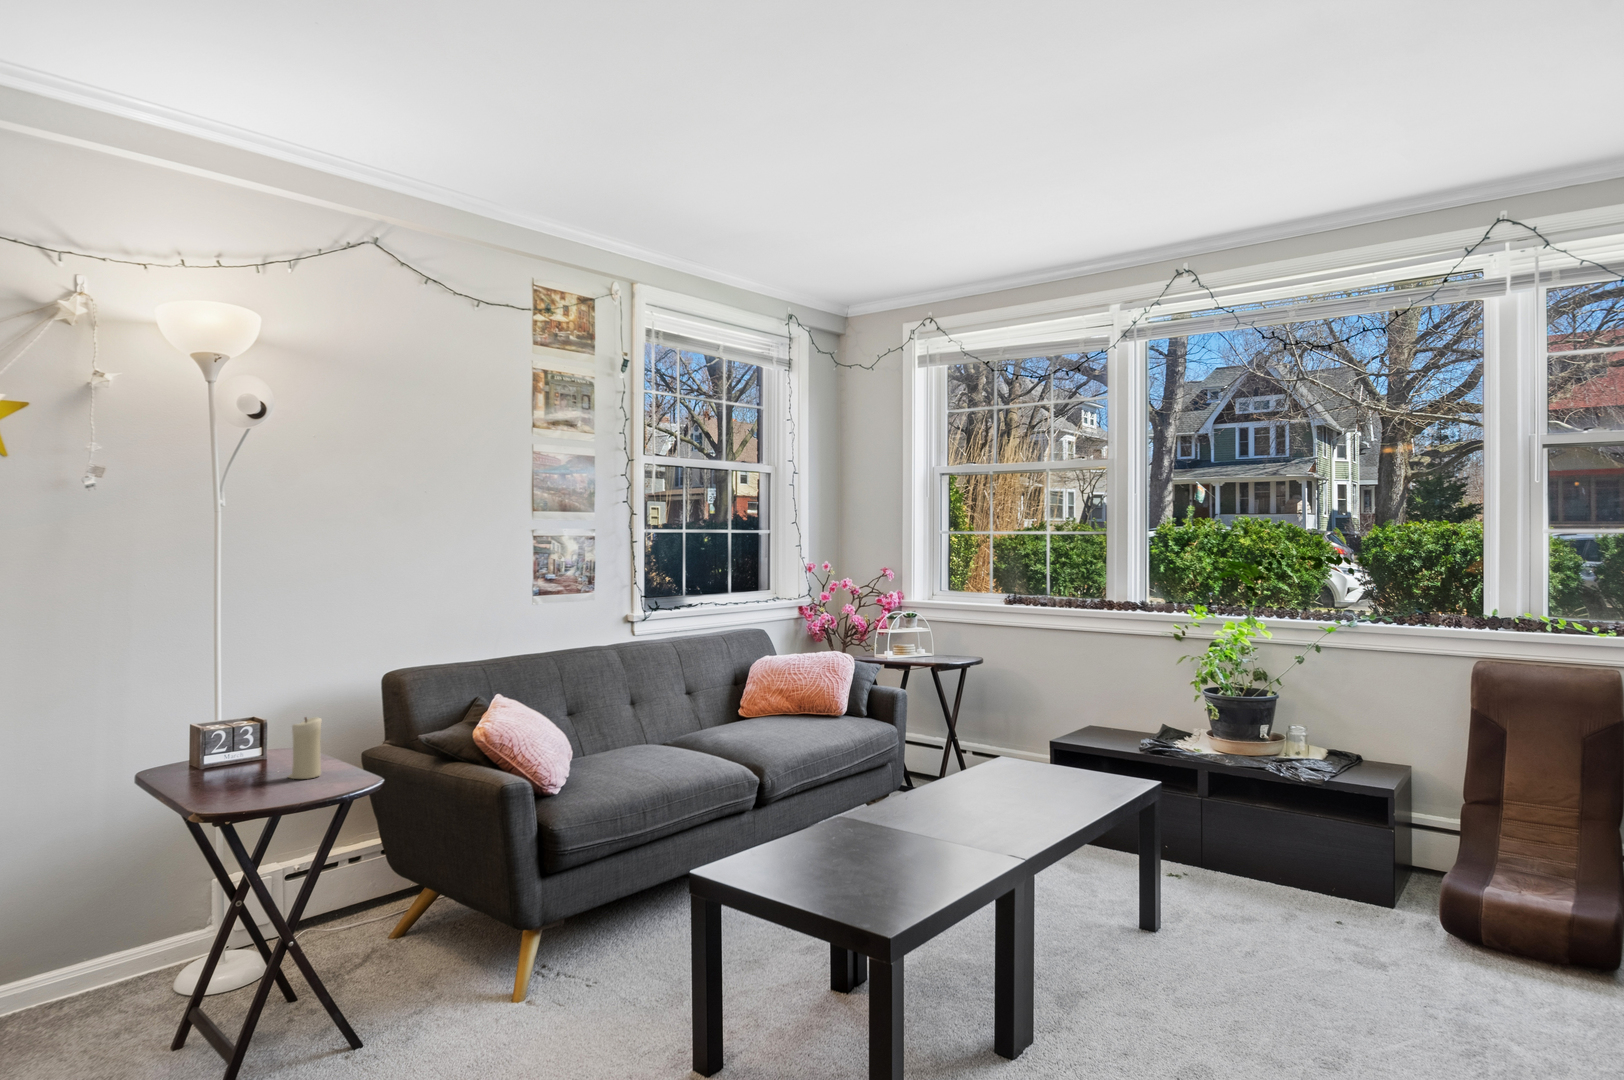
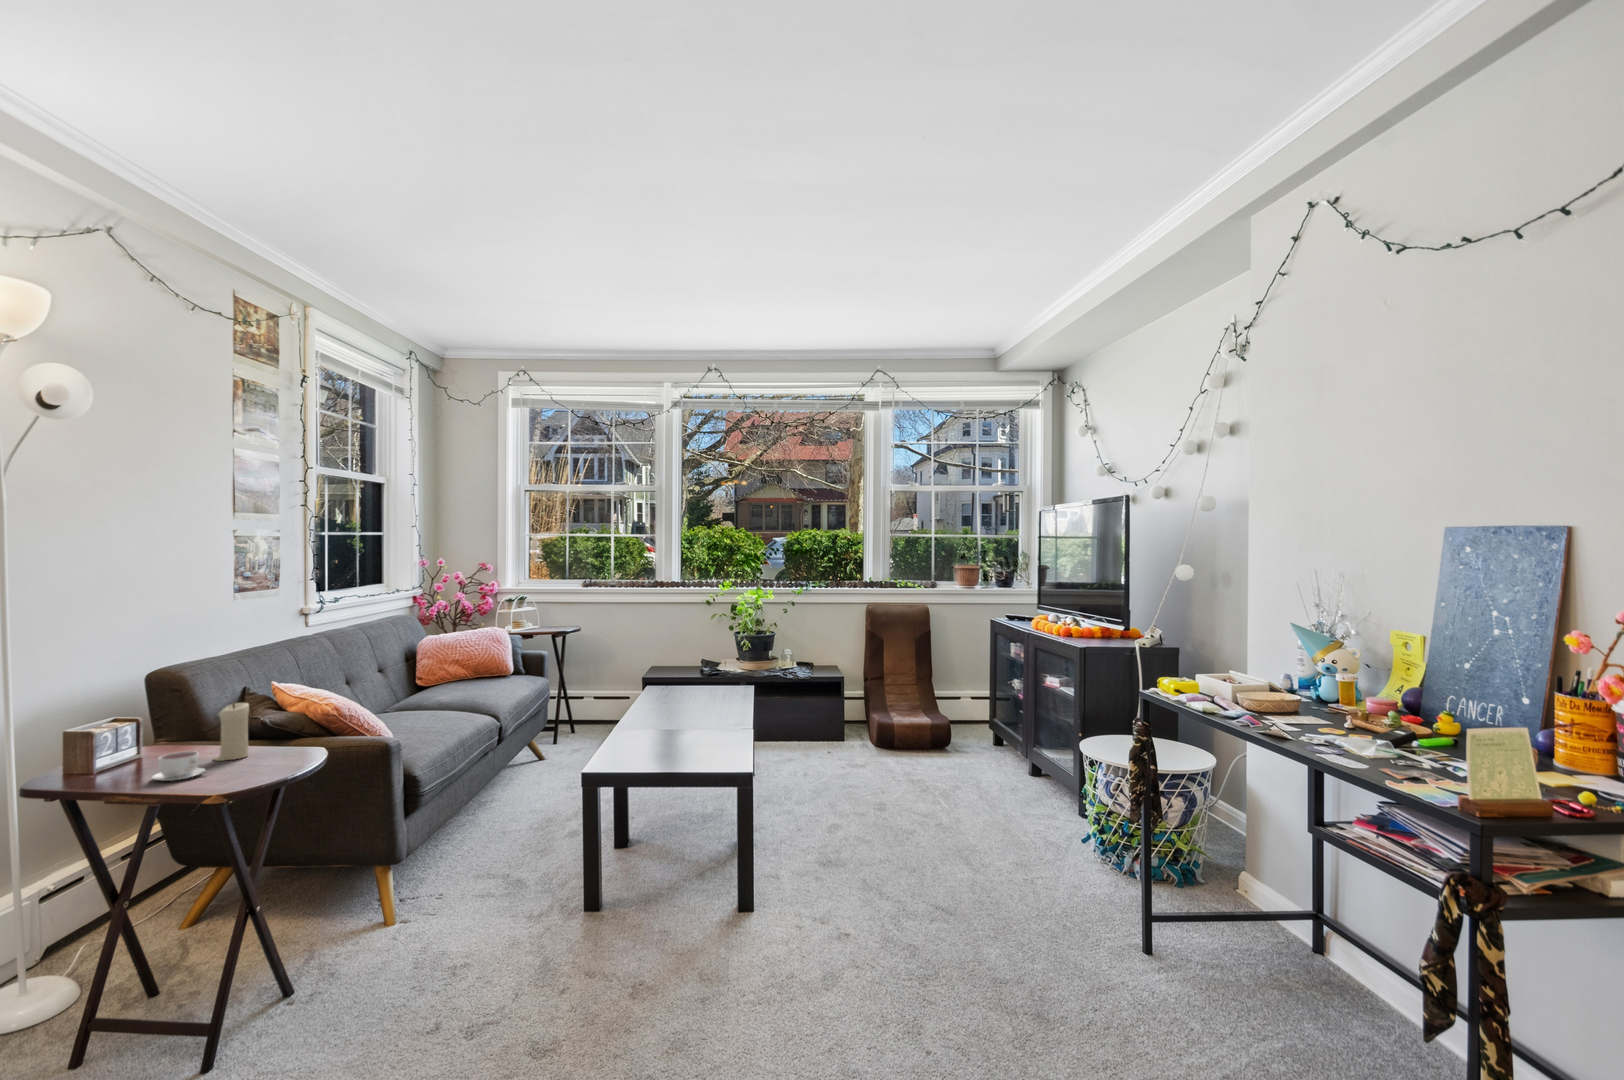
coffee cup: none [192,764,246,793] -> present [152,751,205,781]

